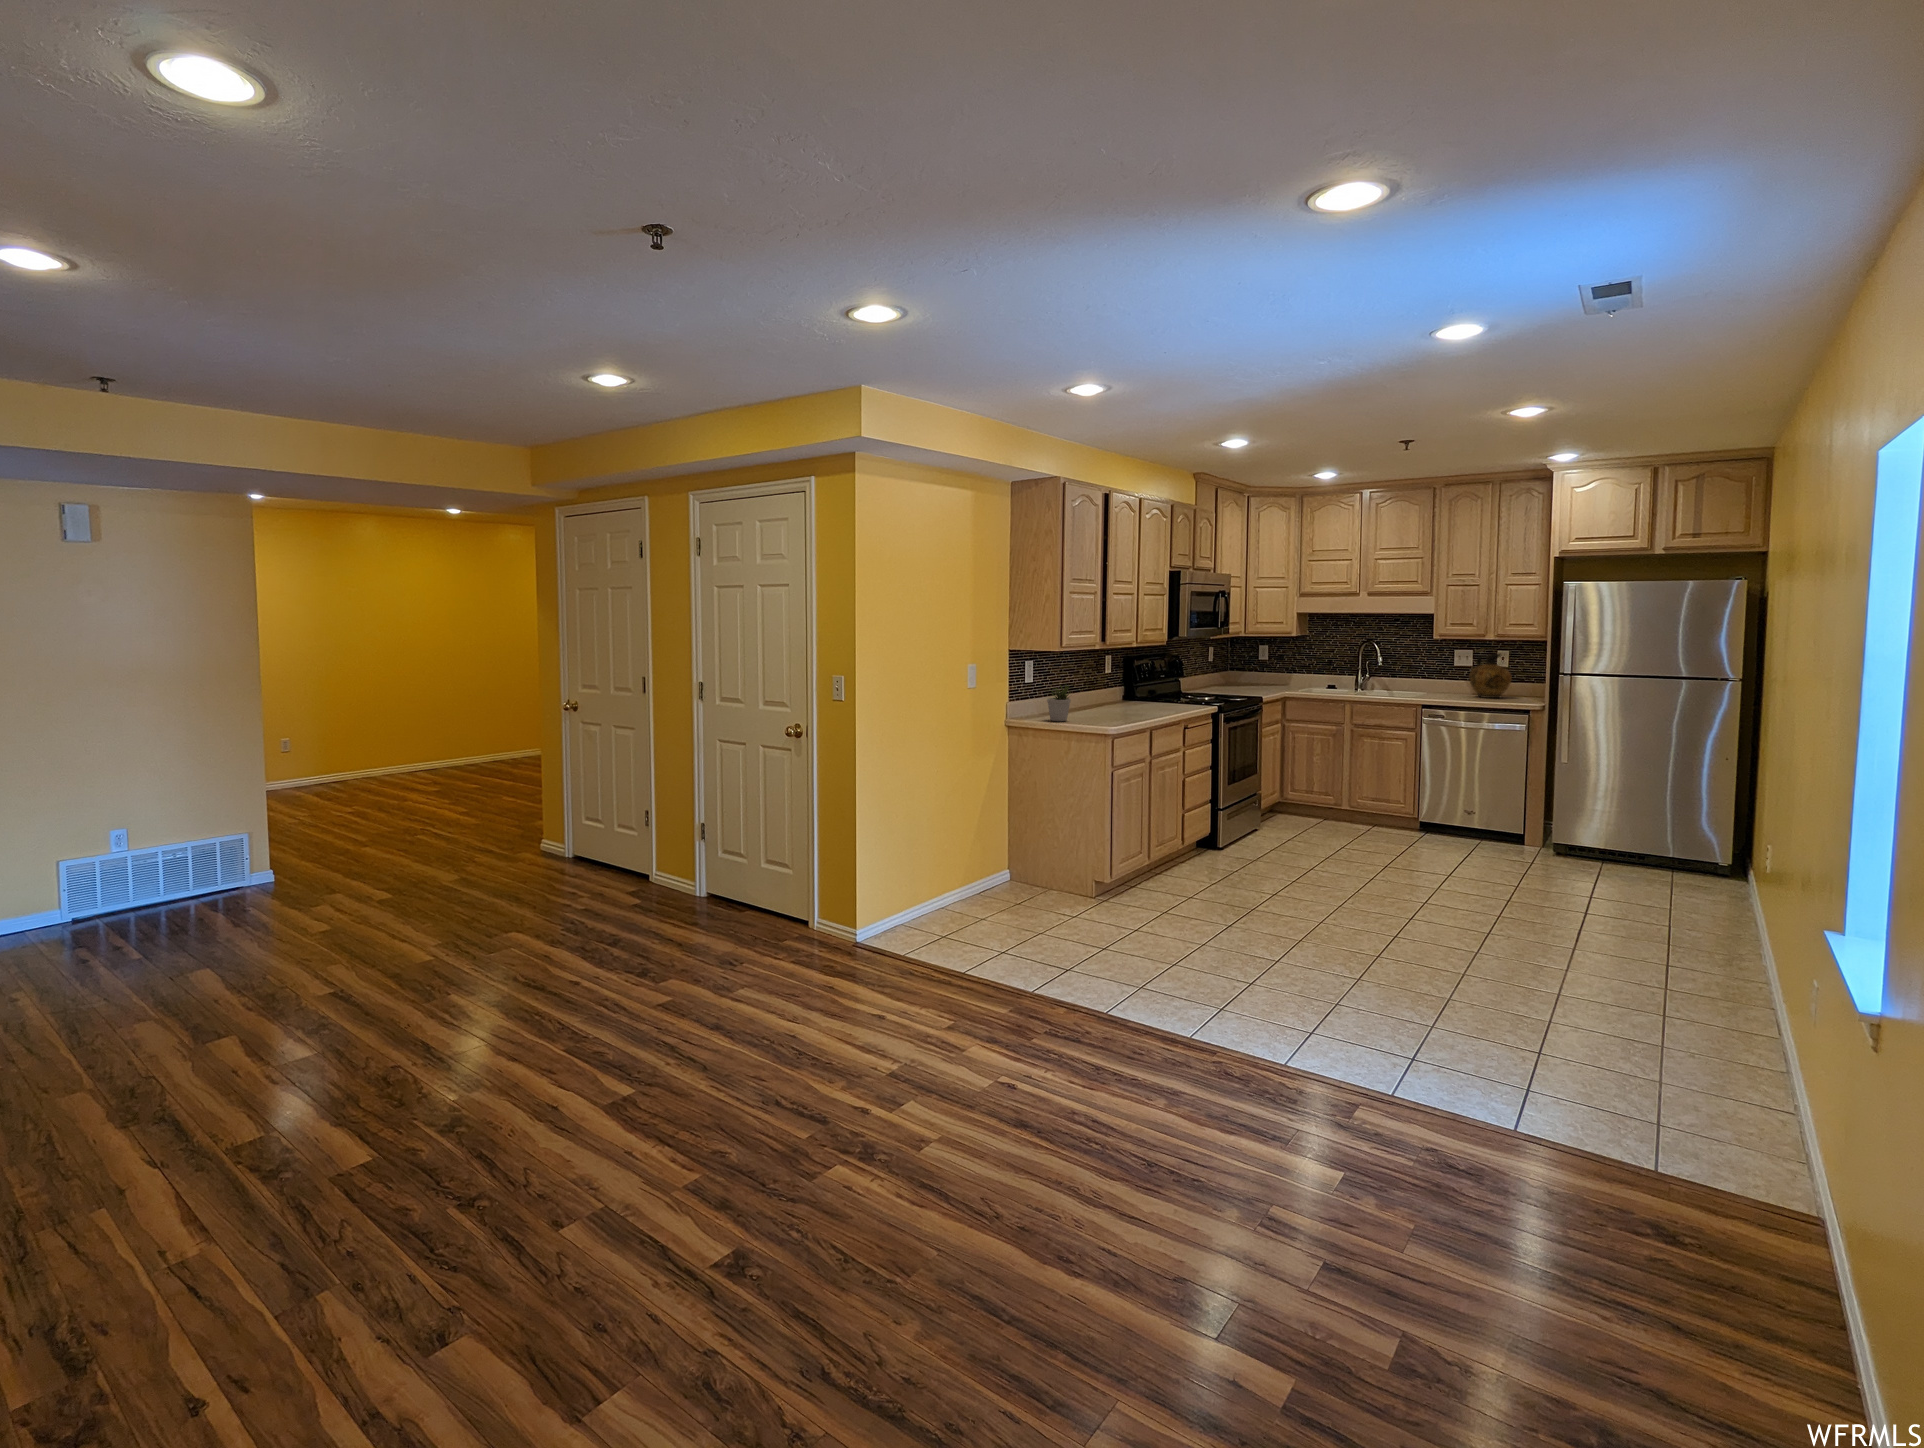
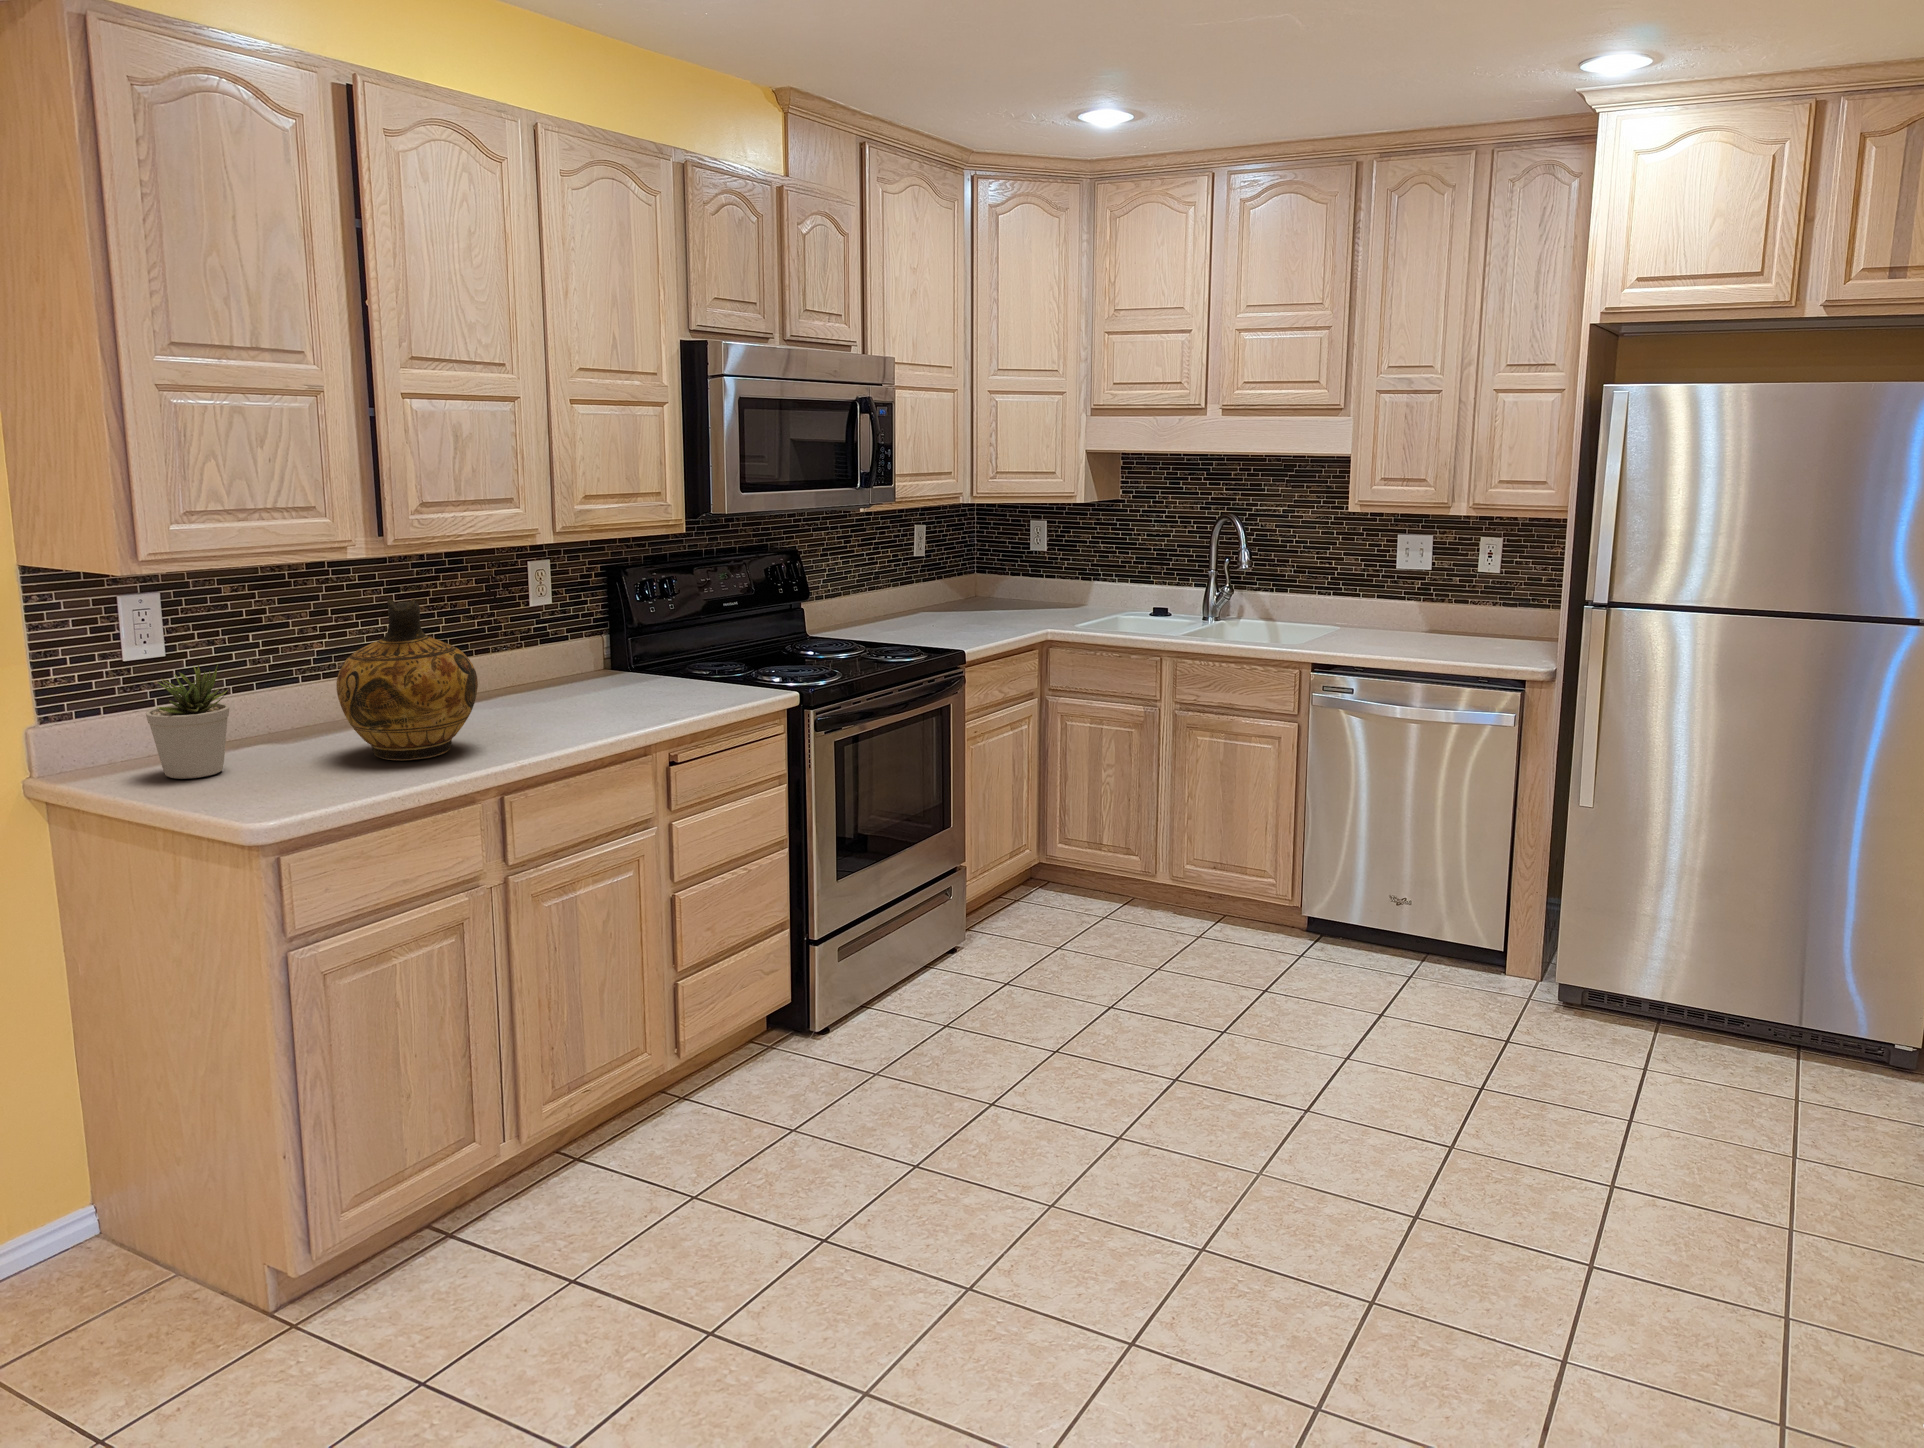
ceramic jug: present [1469,653,1512,698] -> present [336,599,478,760]

